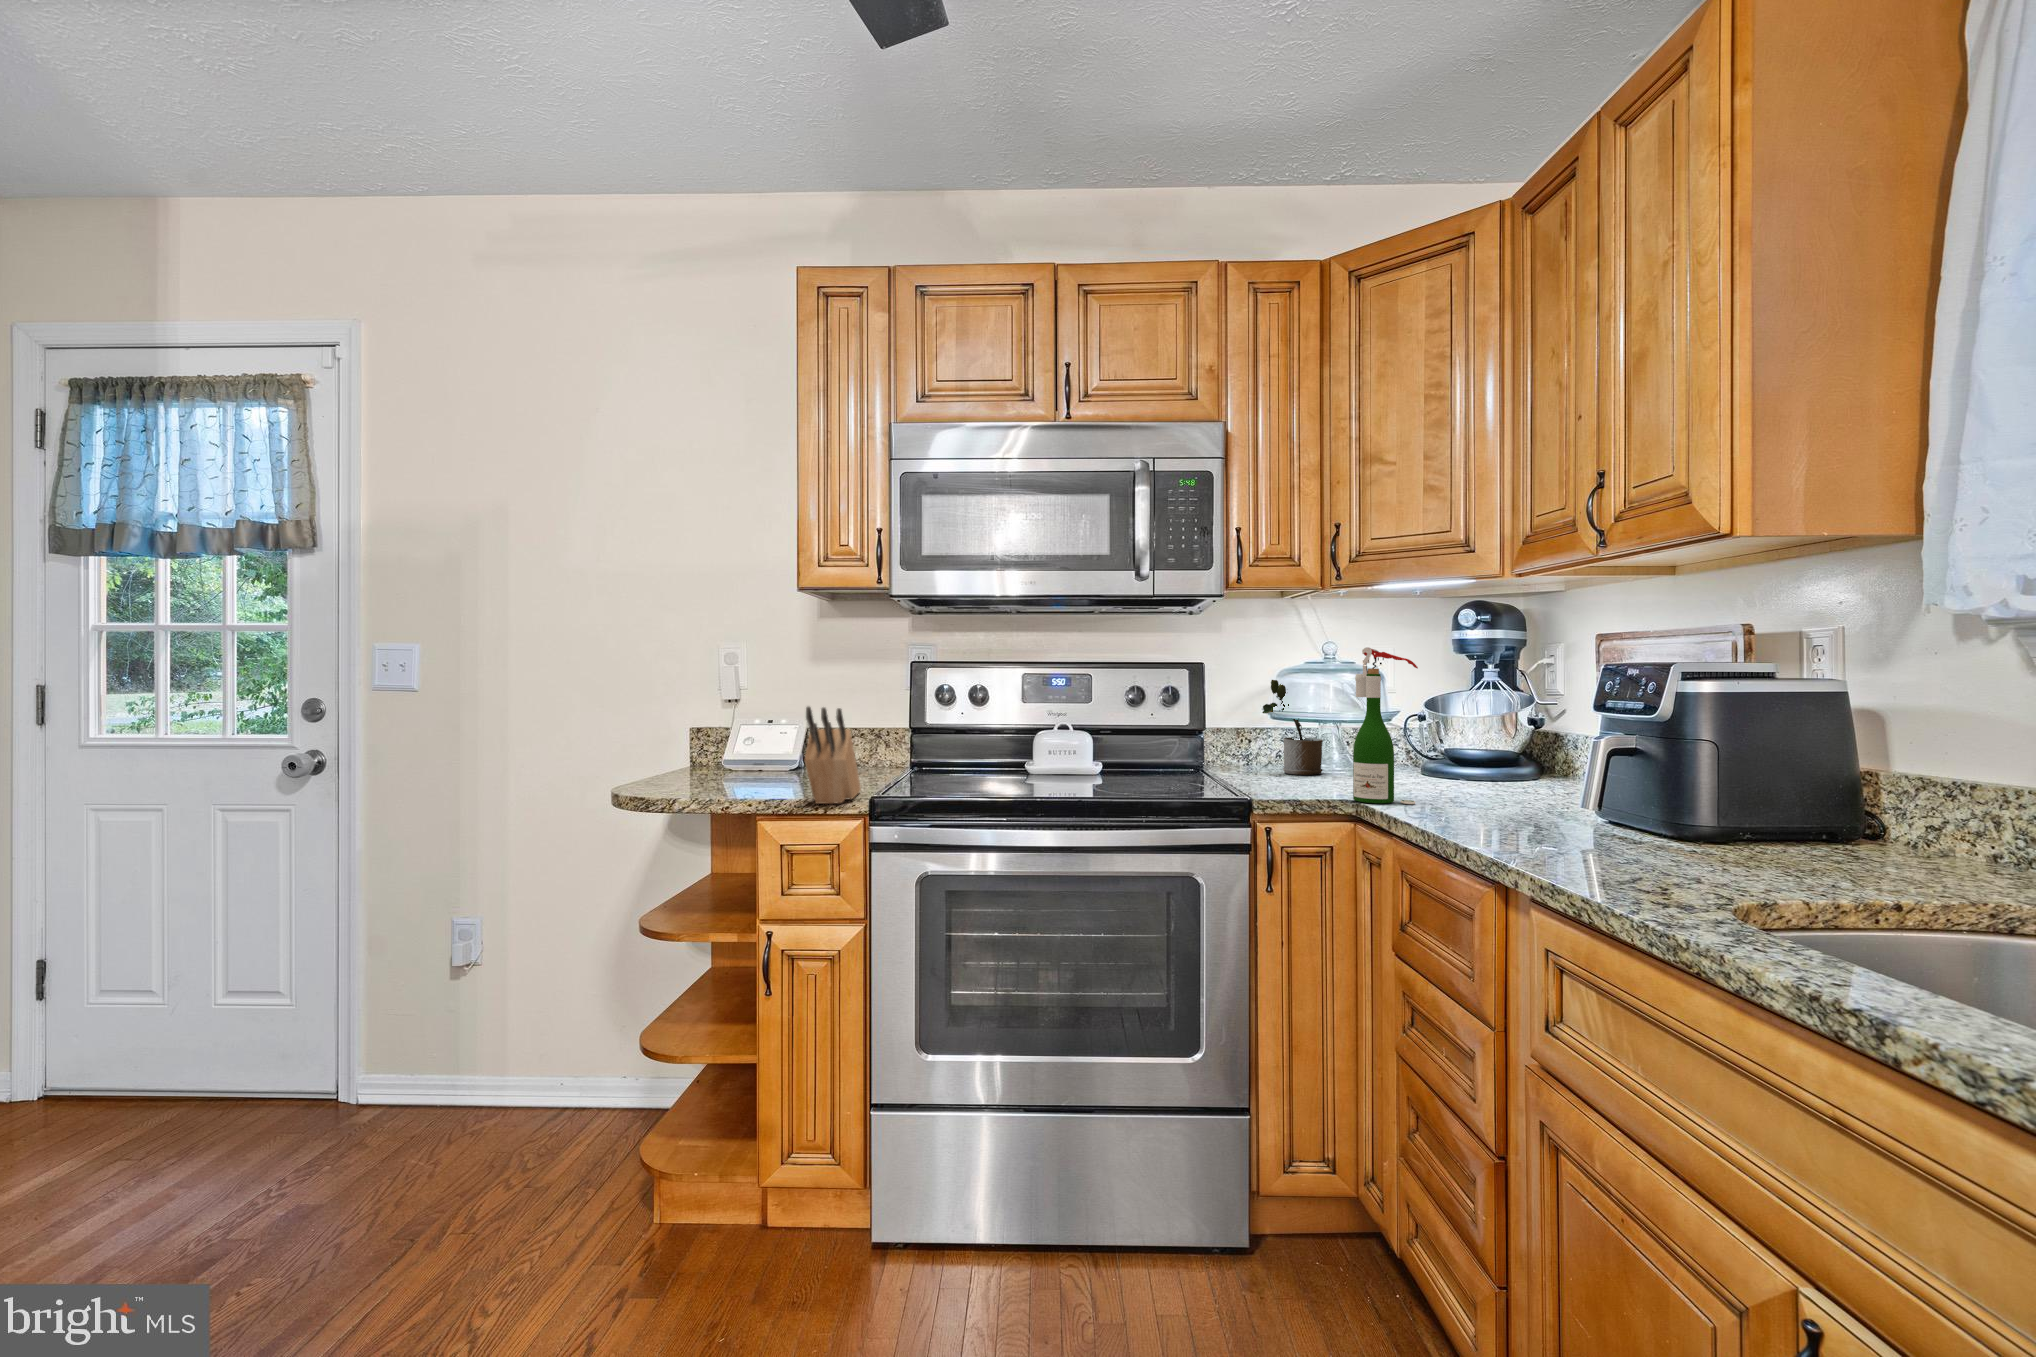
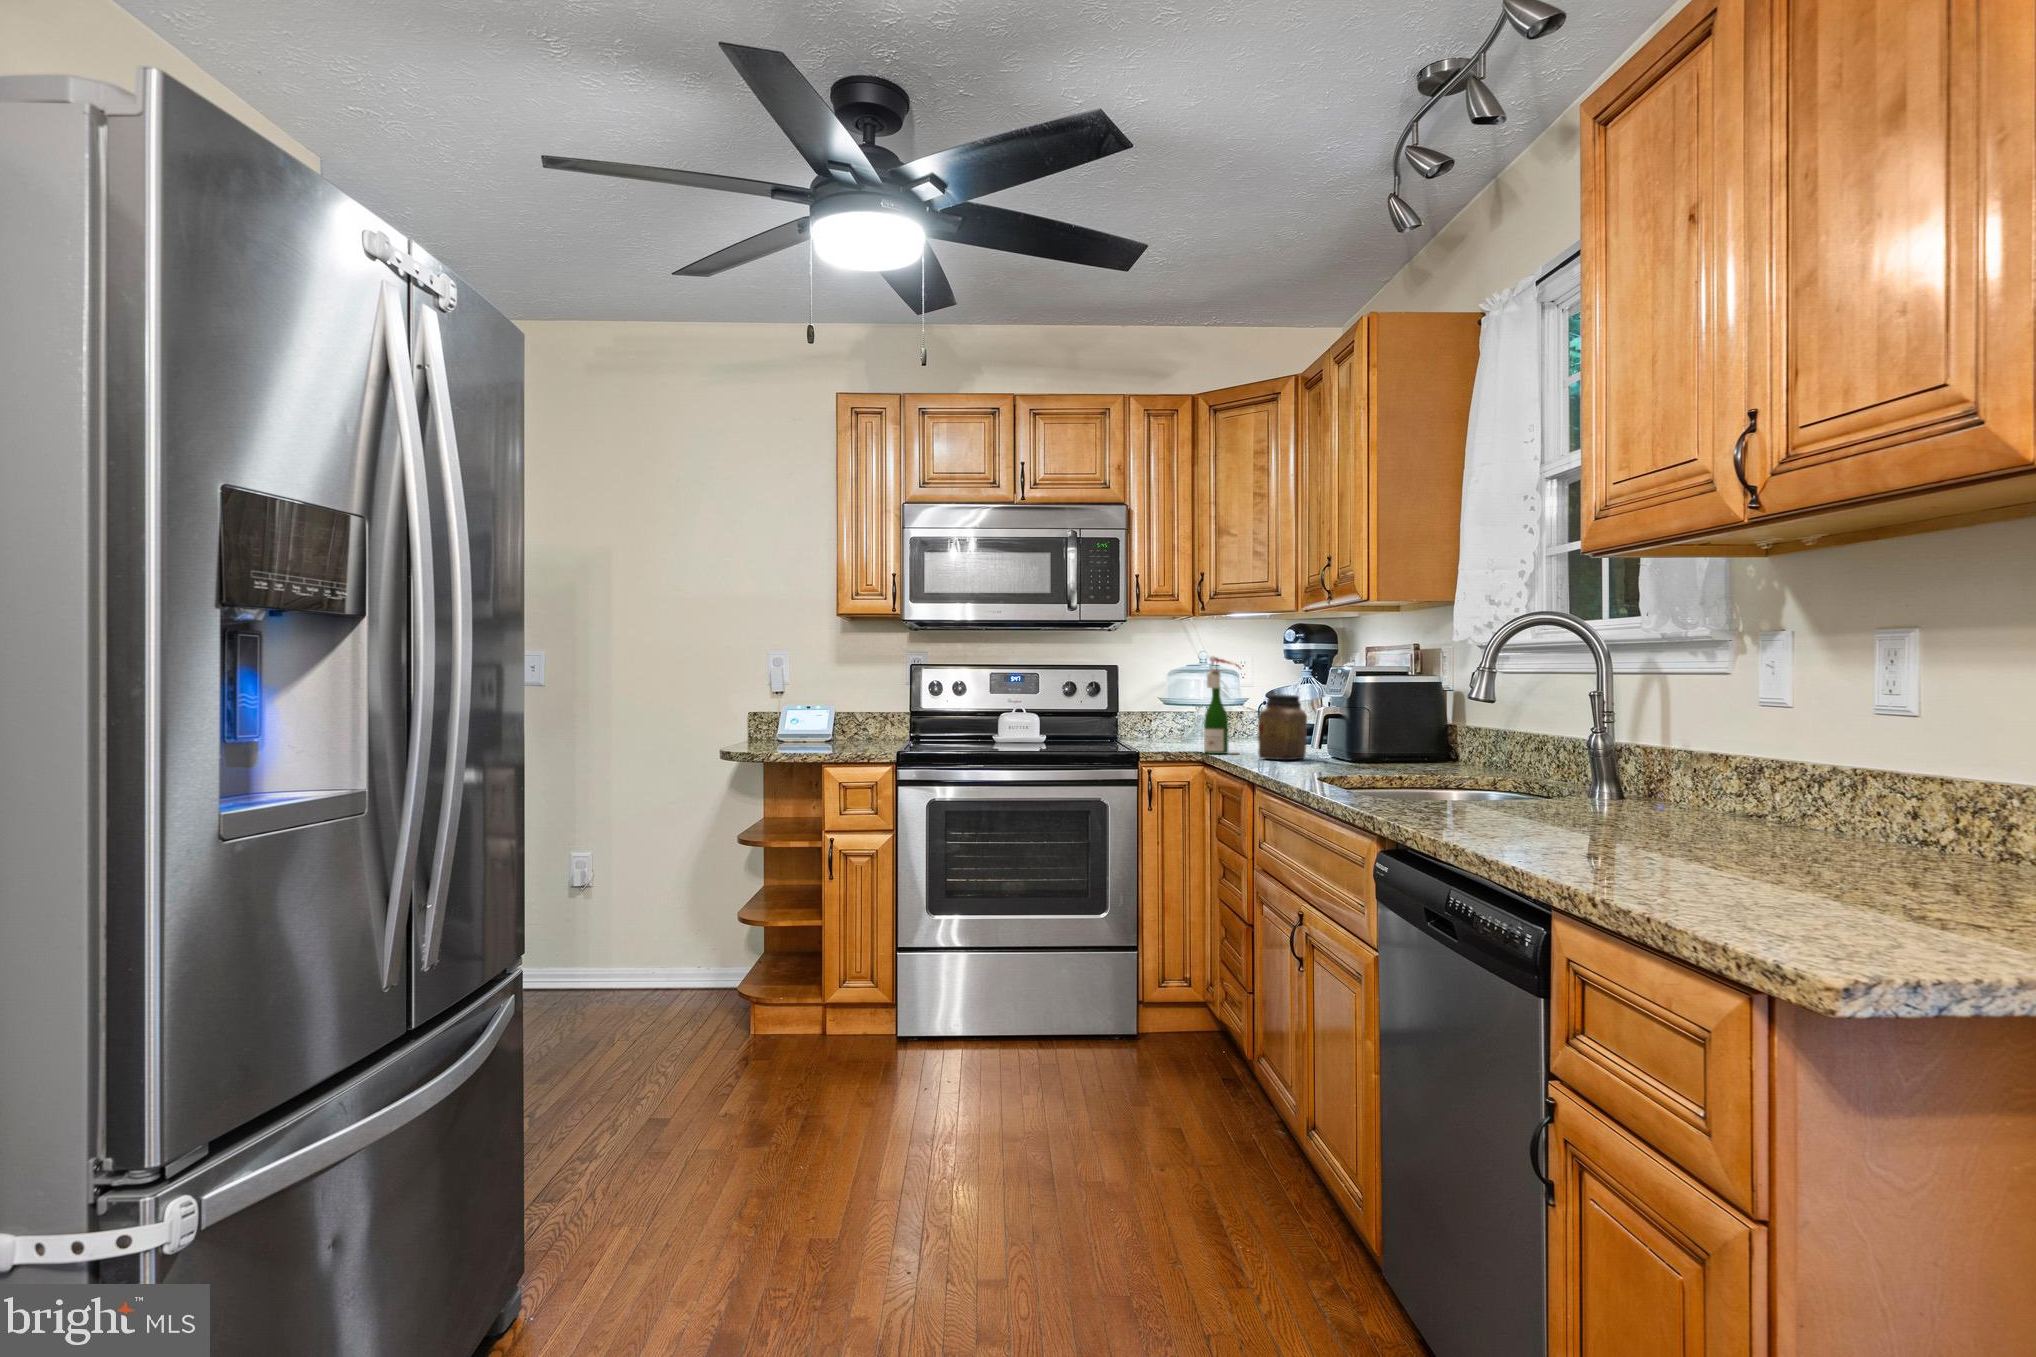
potted plant: present [1262,680,1323,775] -> none [1158,678,1200,744]
knife block: present [804,707,861,804] -> none [856,694,885,756]
jar: none [1464,711,1552,825] -> present [1258,694,1307,760]

